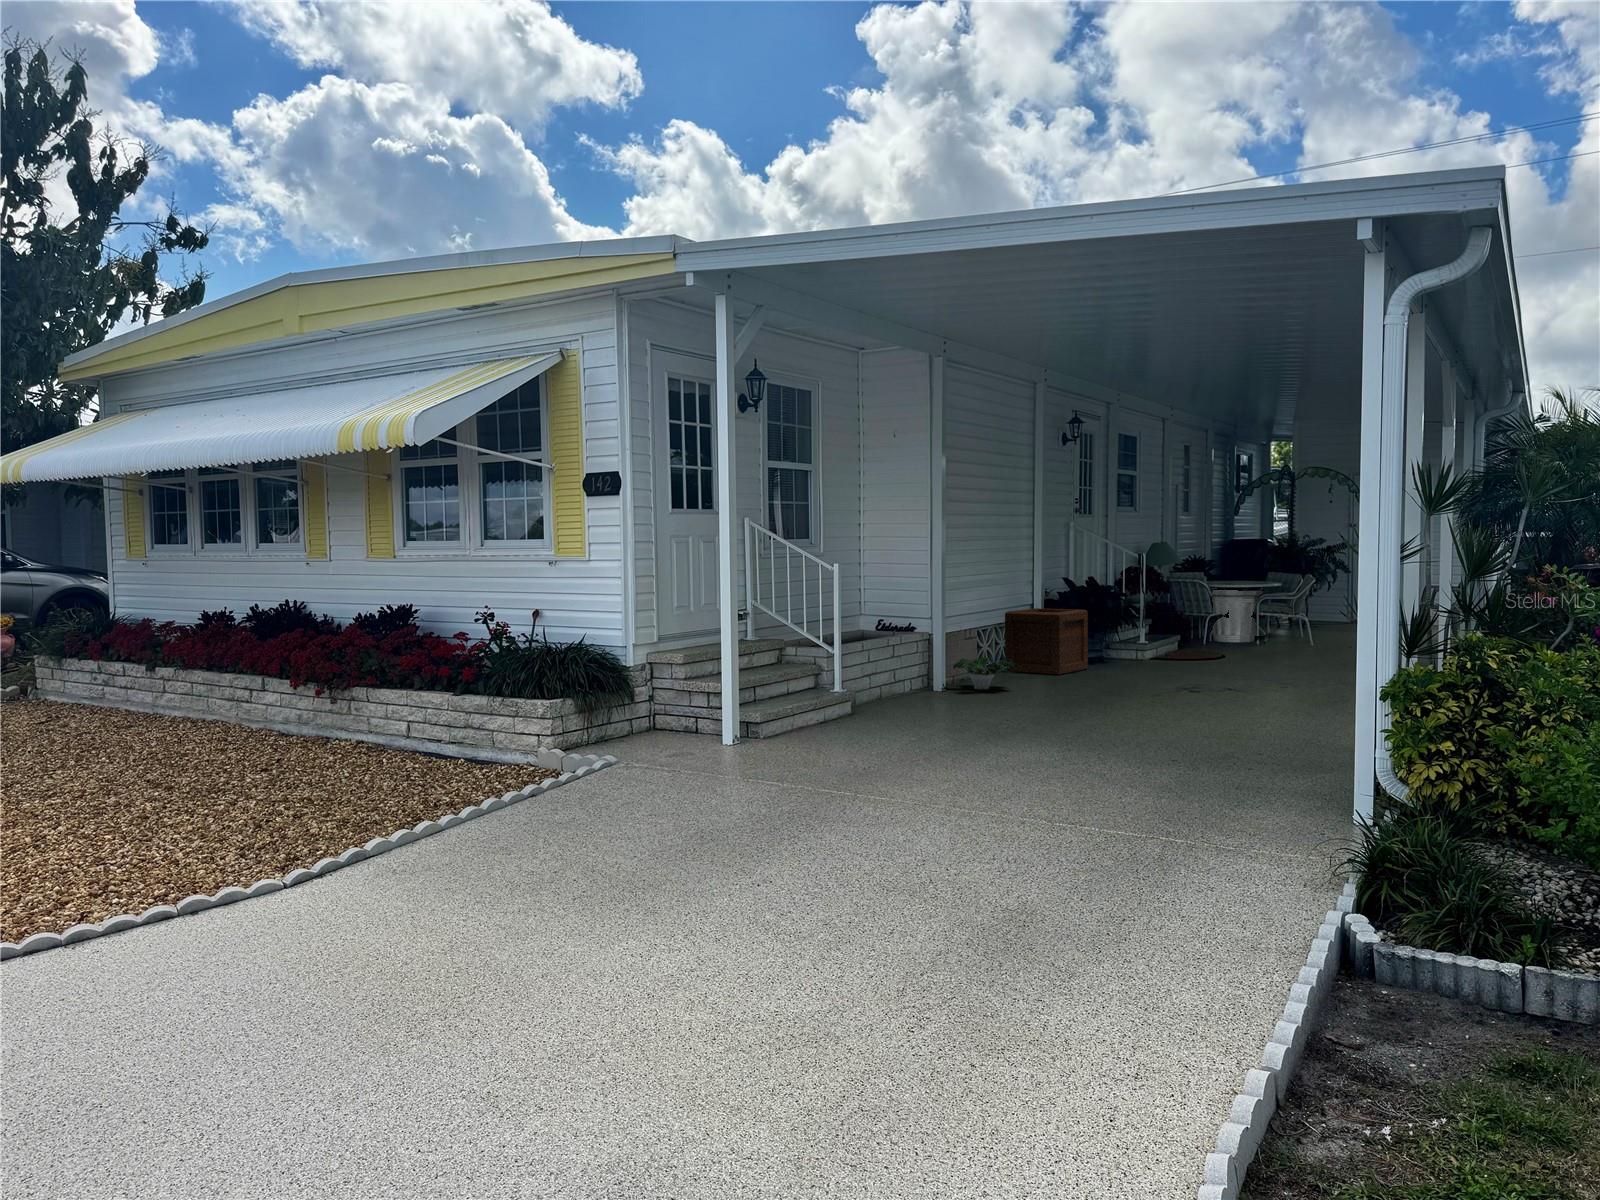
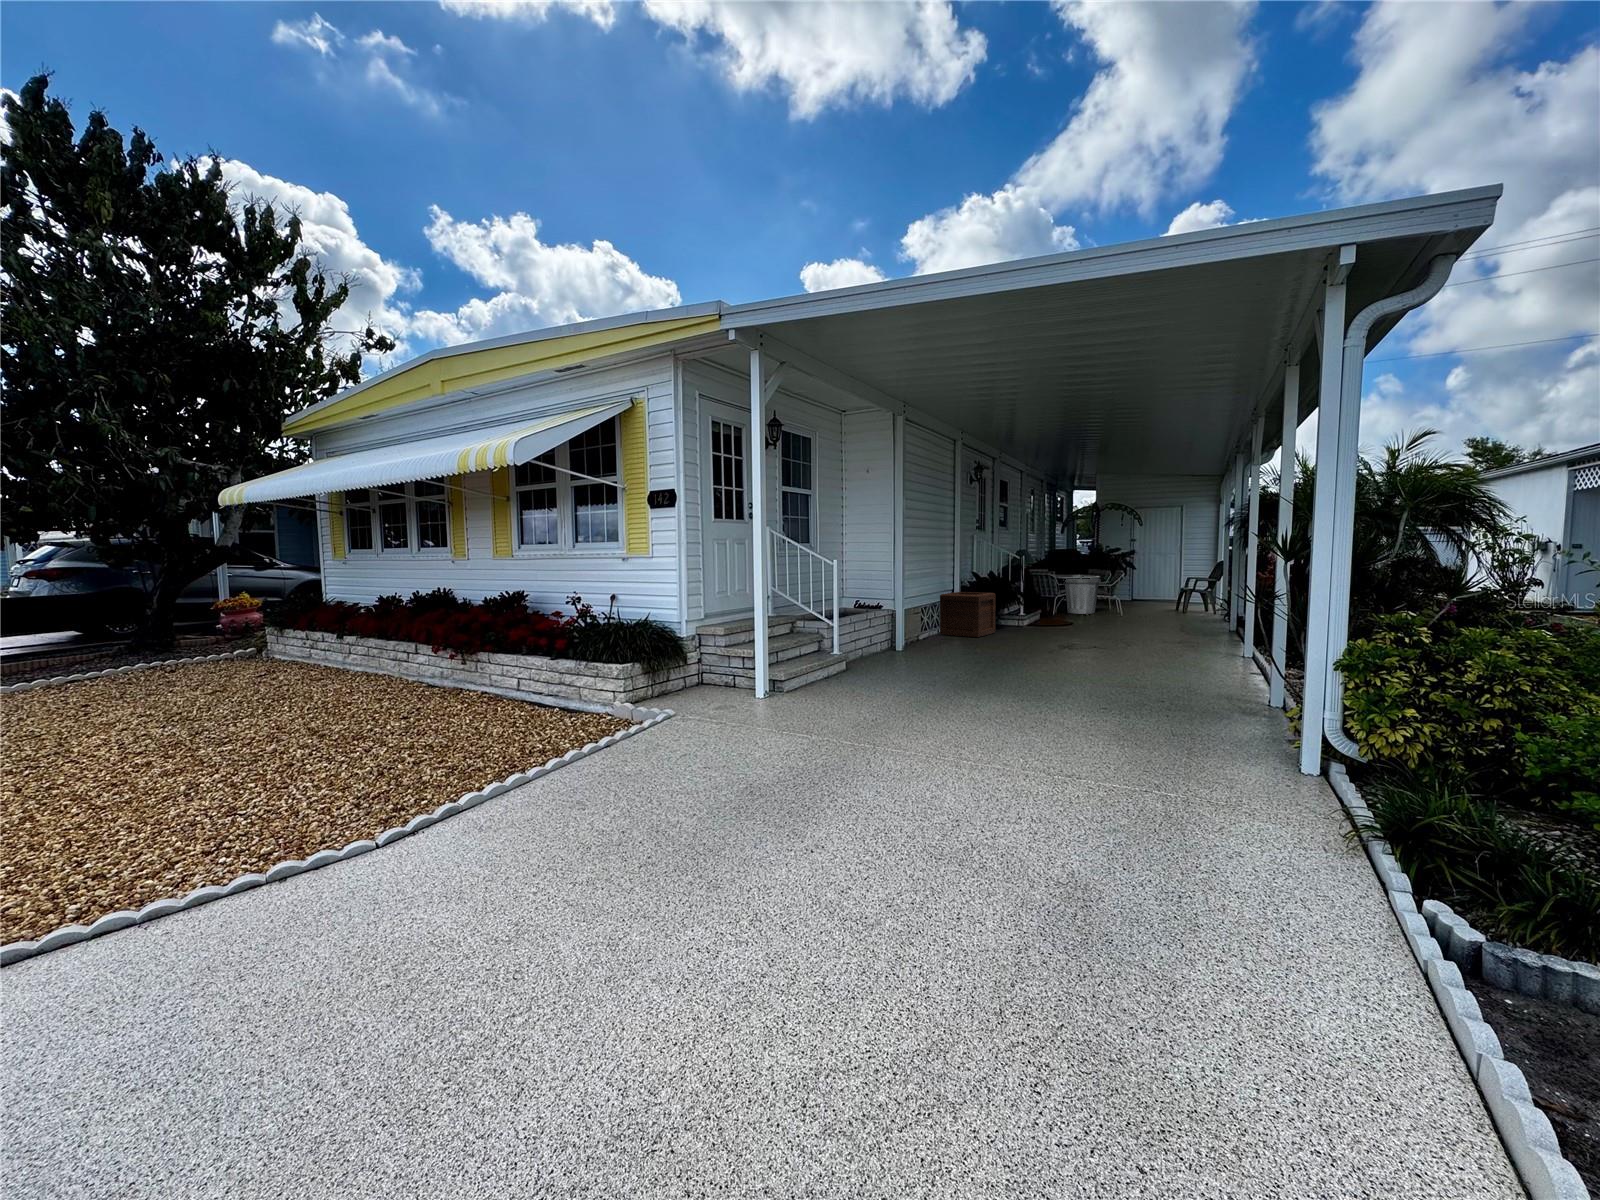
potted plant: present [953,657,1017,689] -> none [909,626,955,649]

